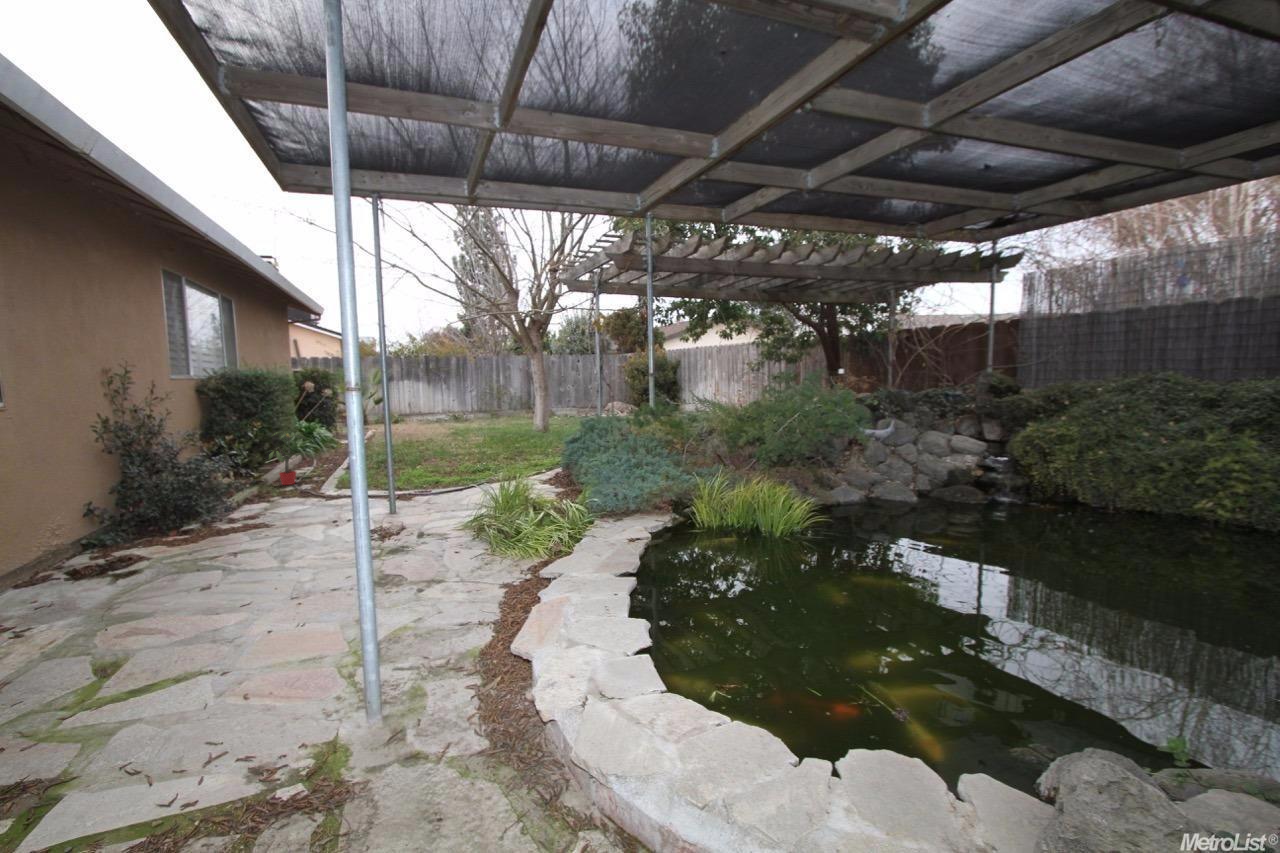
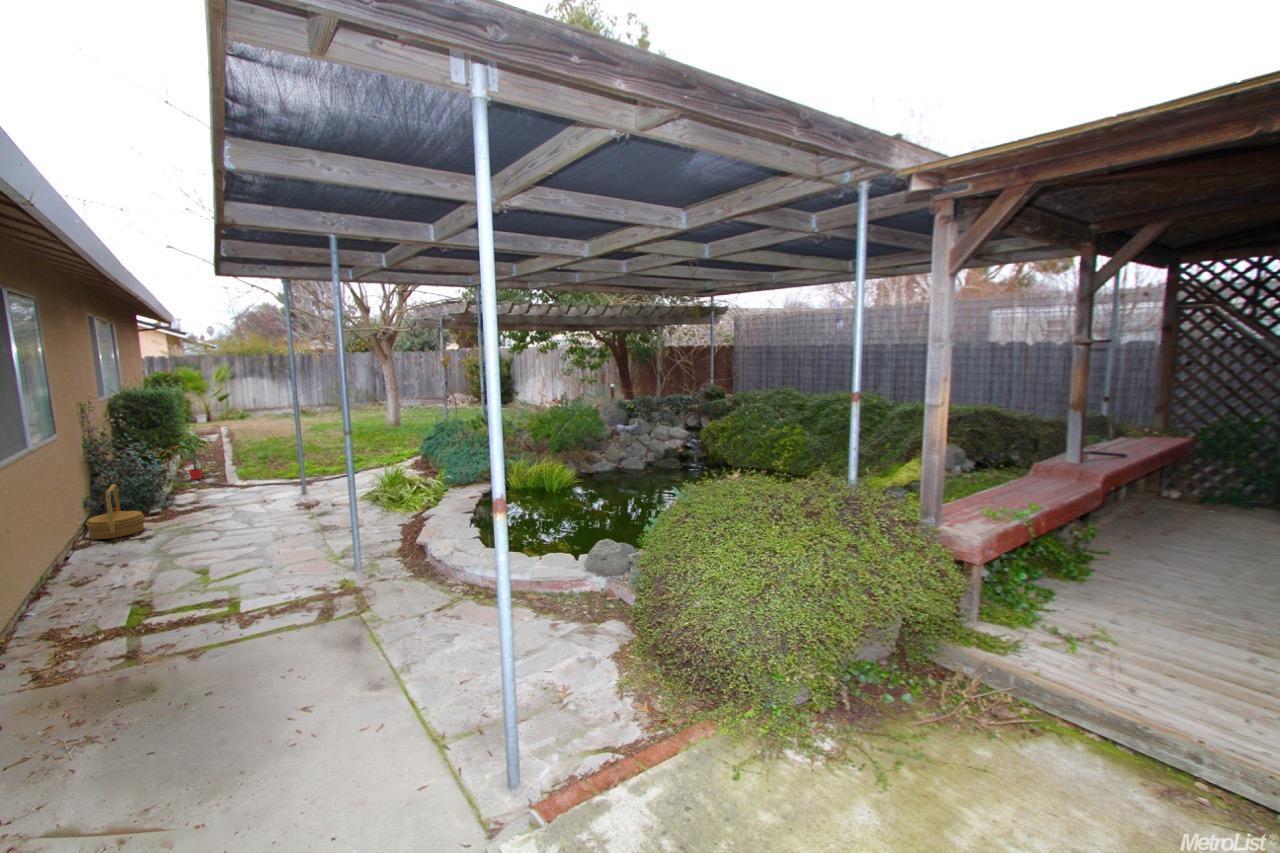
woven basket: none [49,486,141,573] -> present [86,484,144,539]

